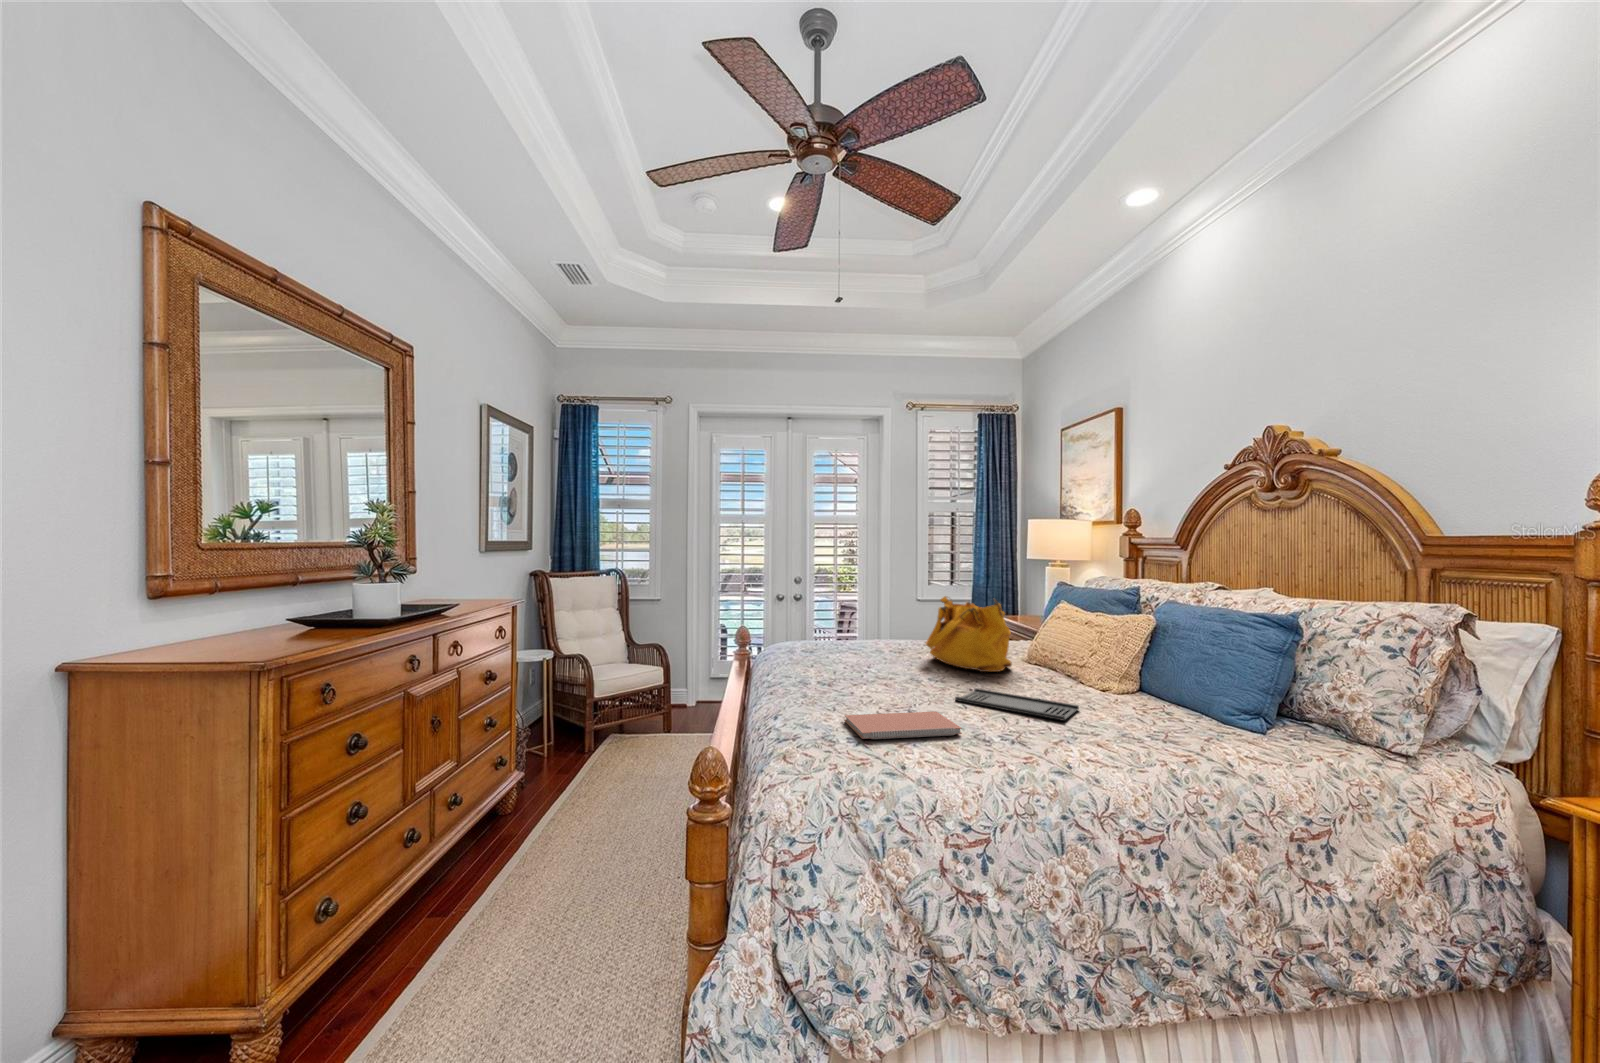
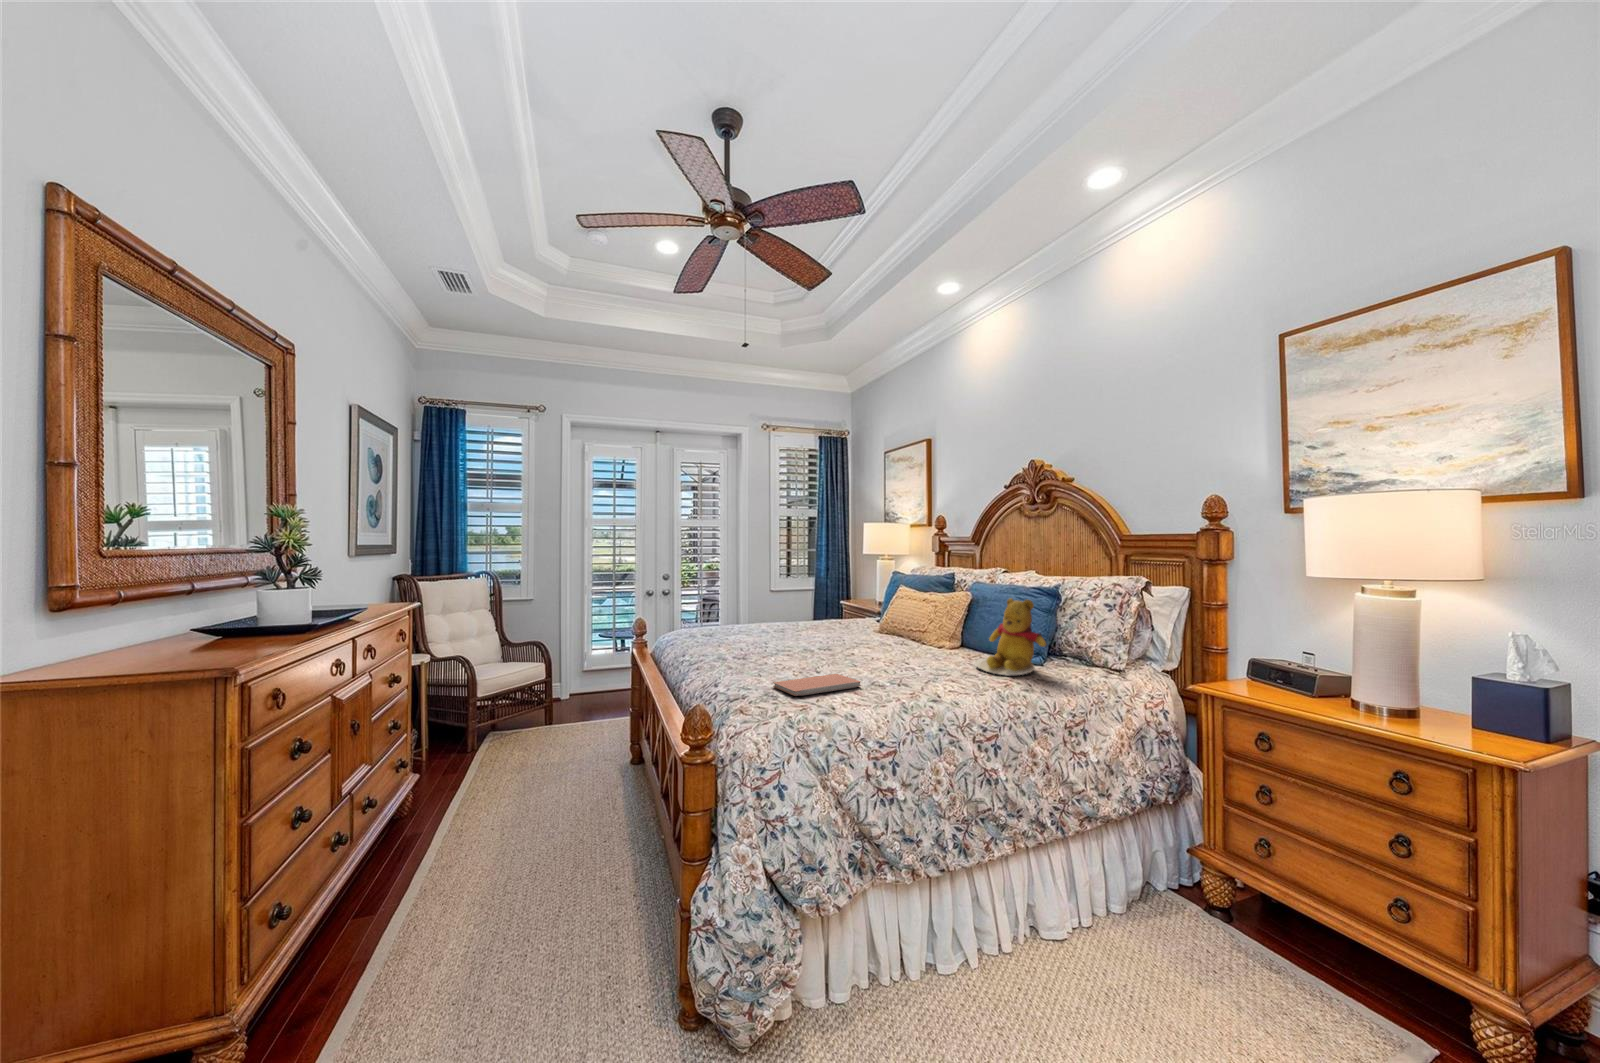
handbag: present [926,596,1012,672] -> none [806,588,871,646]
teddy bear: none [1147,627,1265,744] -> present [975,598,1046,676]
tray: present [955,688,1079,721] -> none [843,657,929,671]

